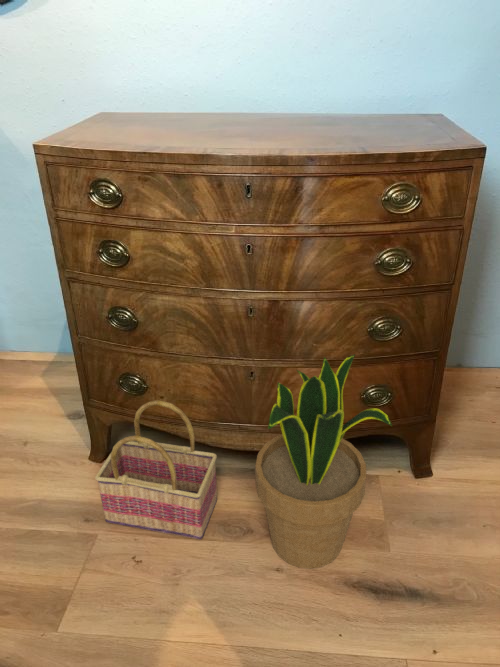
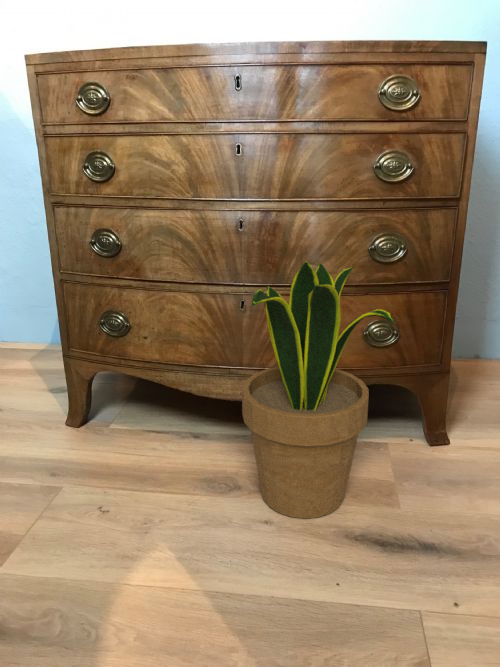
basket: present [95,400,217,540] -> none [64,332,203,491]

